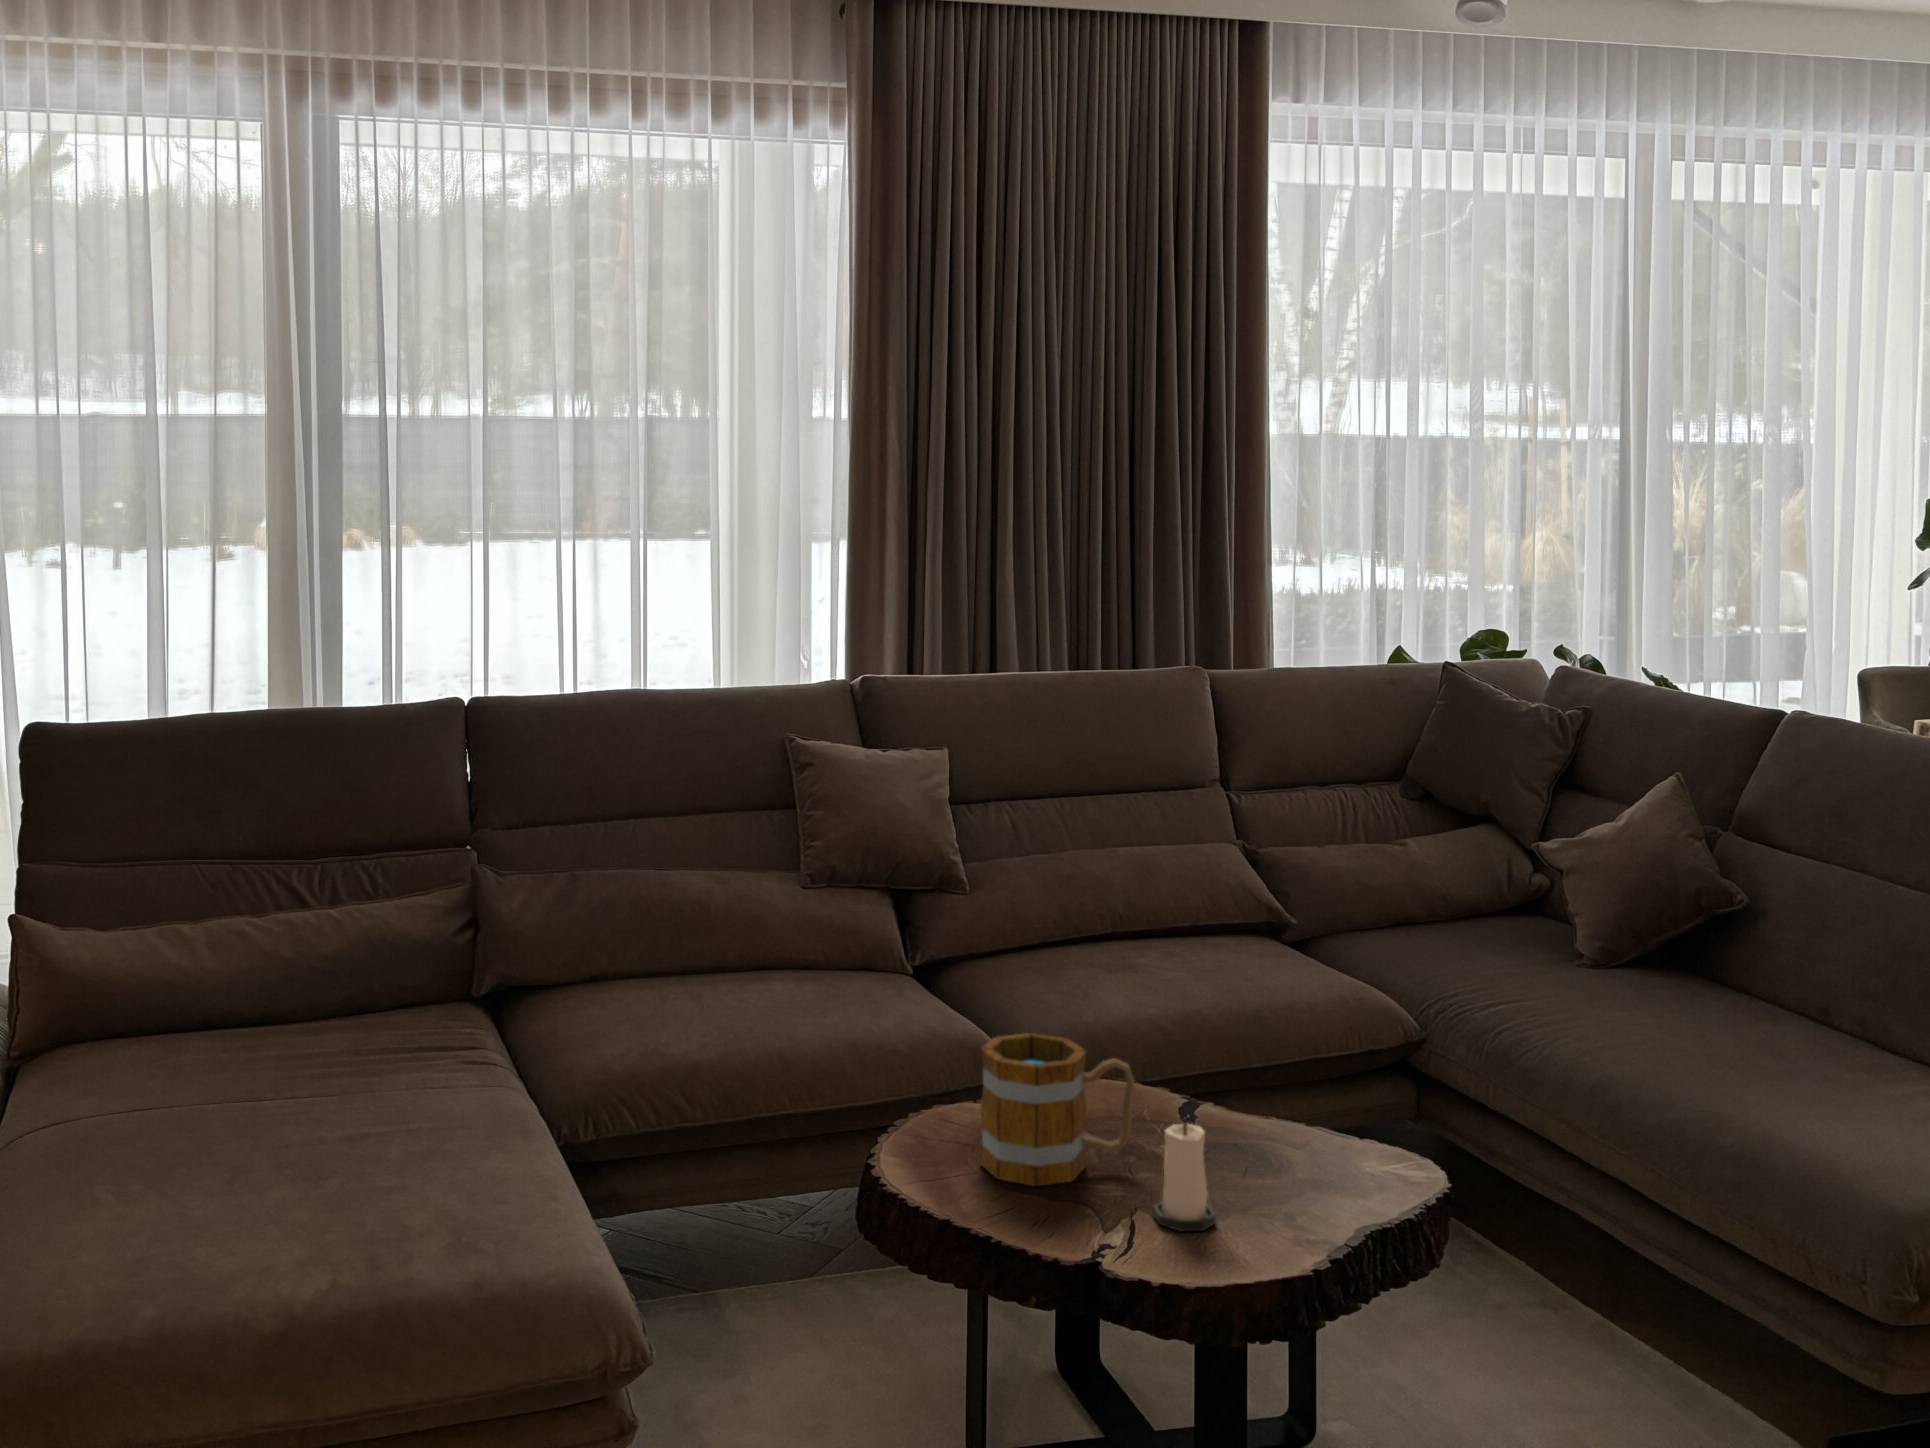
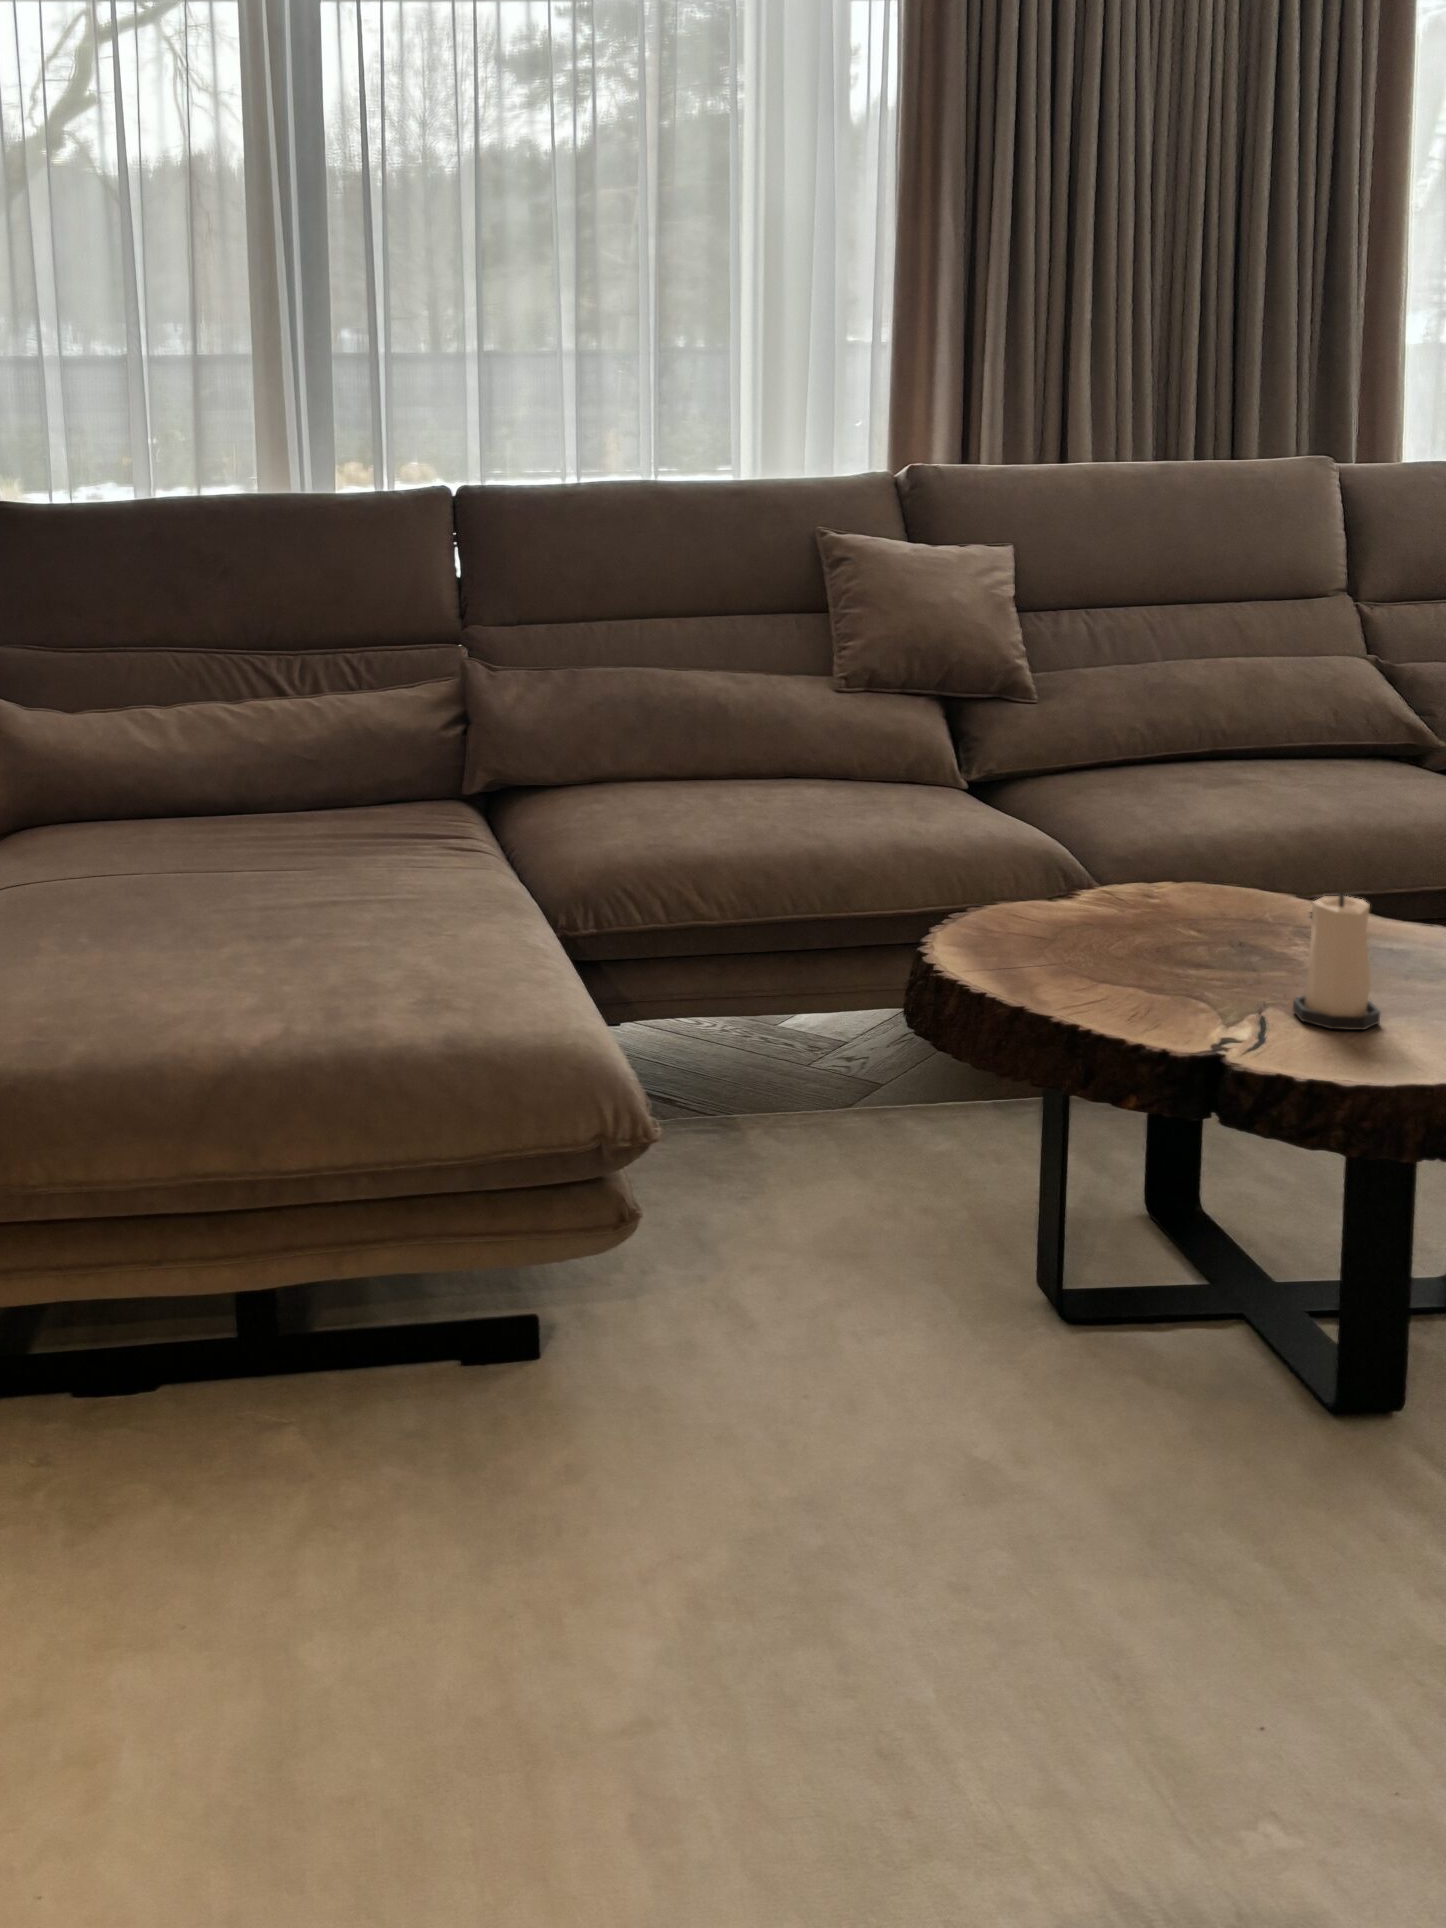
mug: present [980,1033,1135,1186] -> none [1056,796,1267,976]

